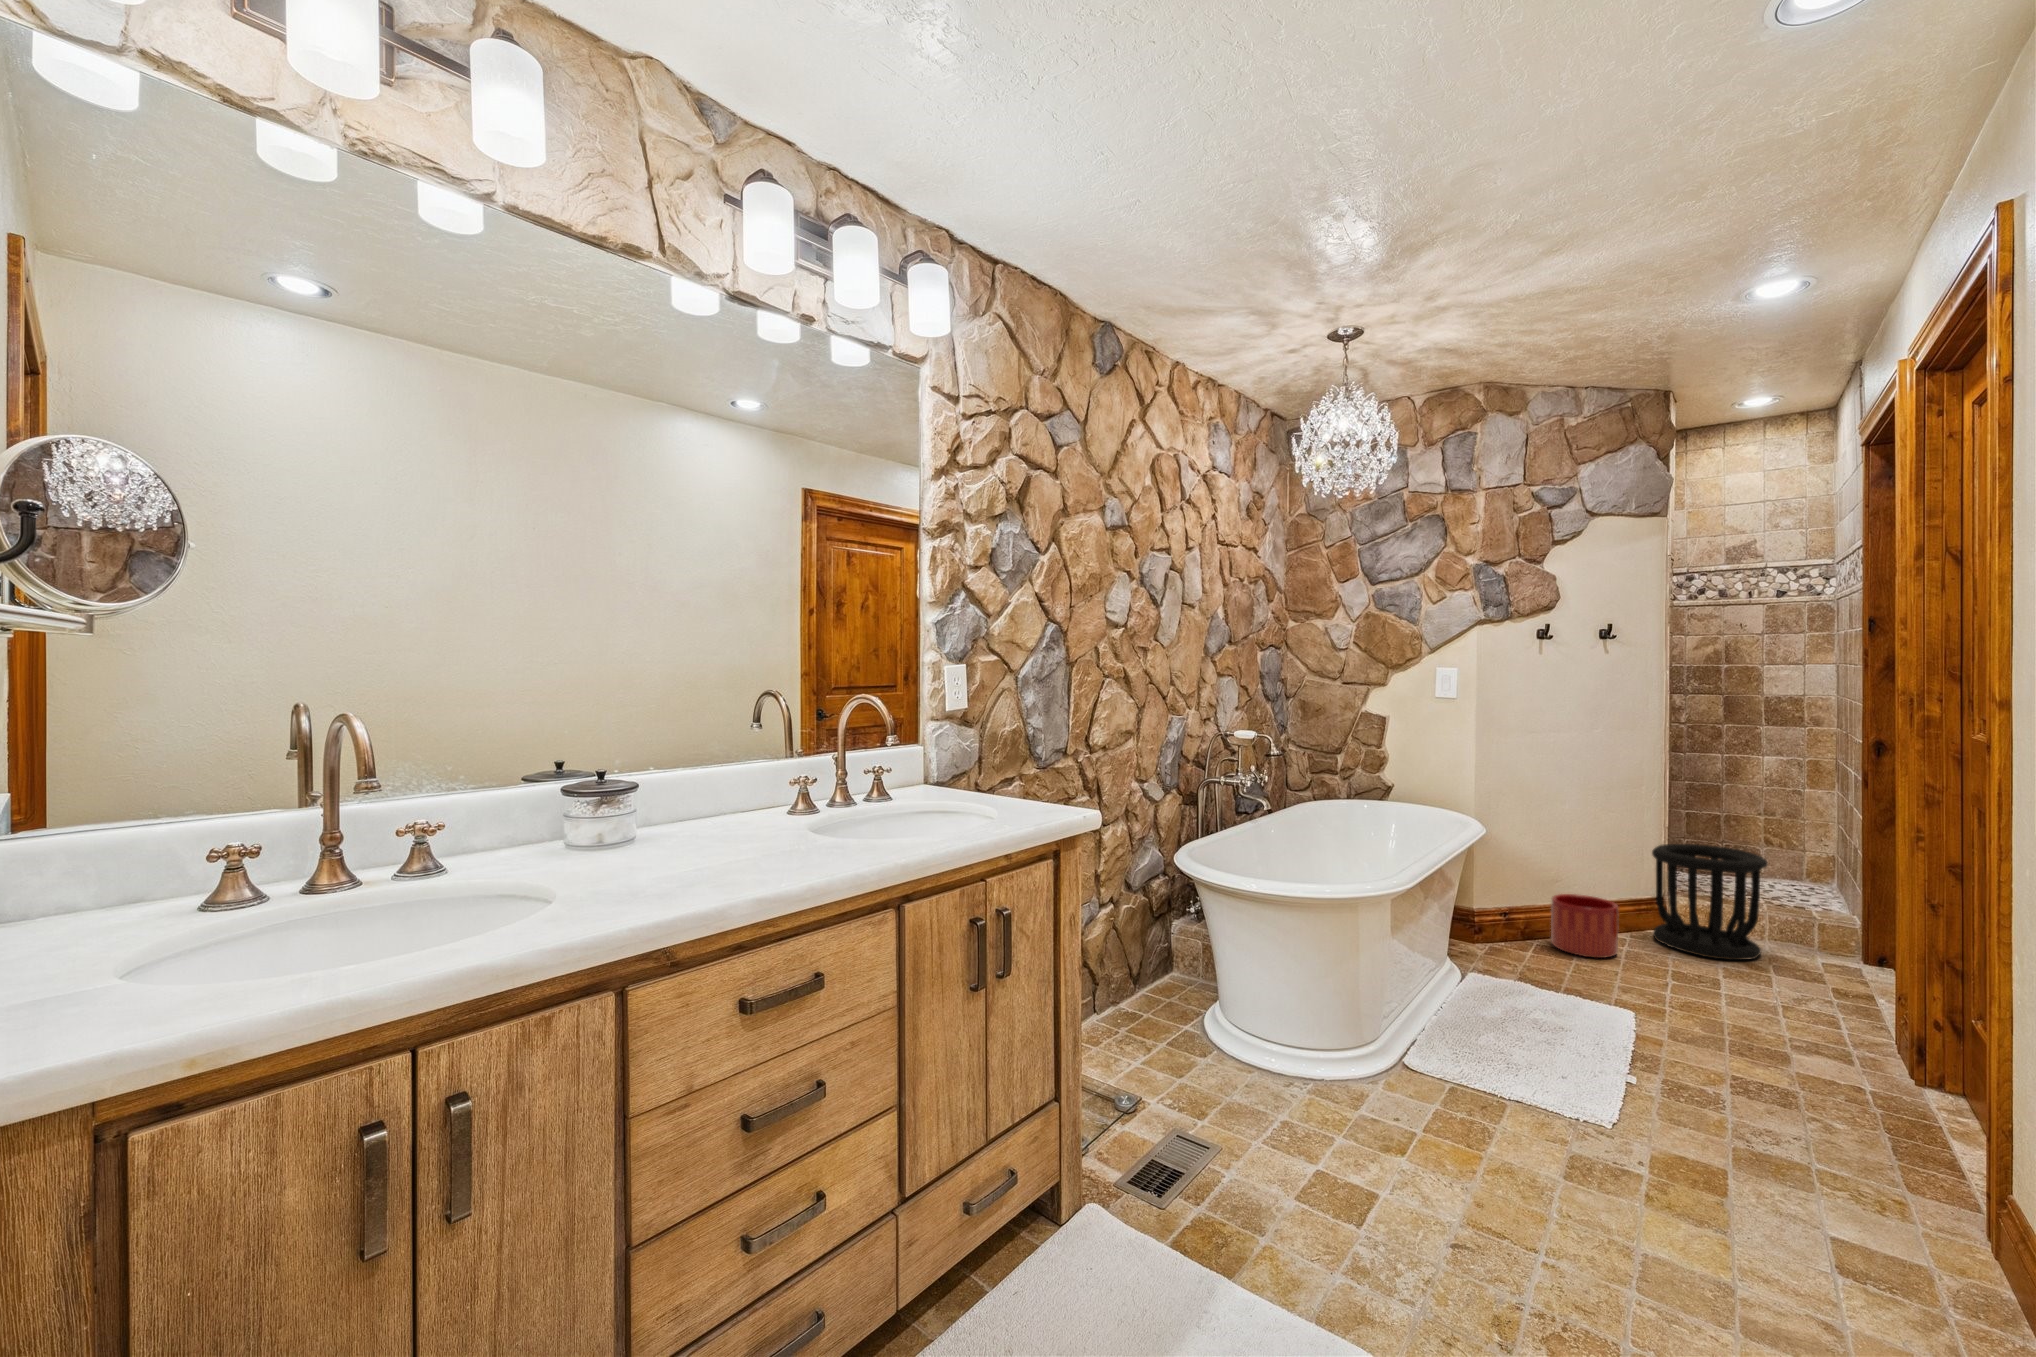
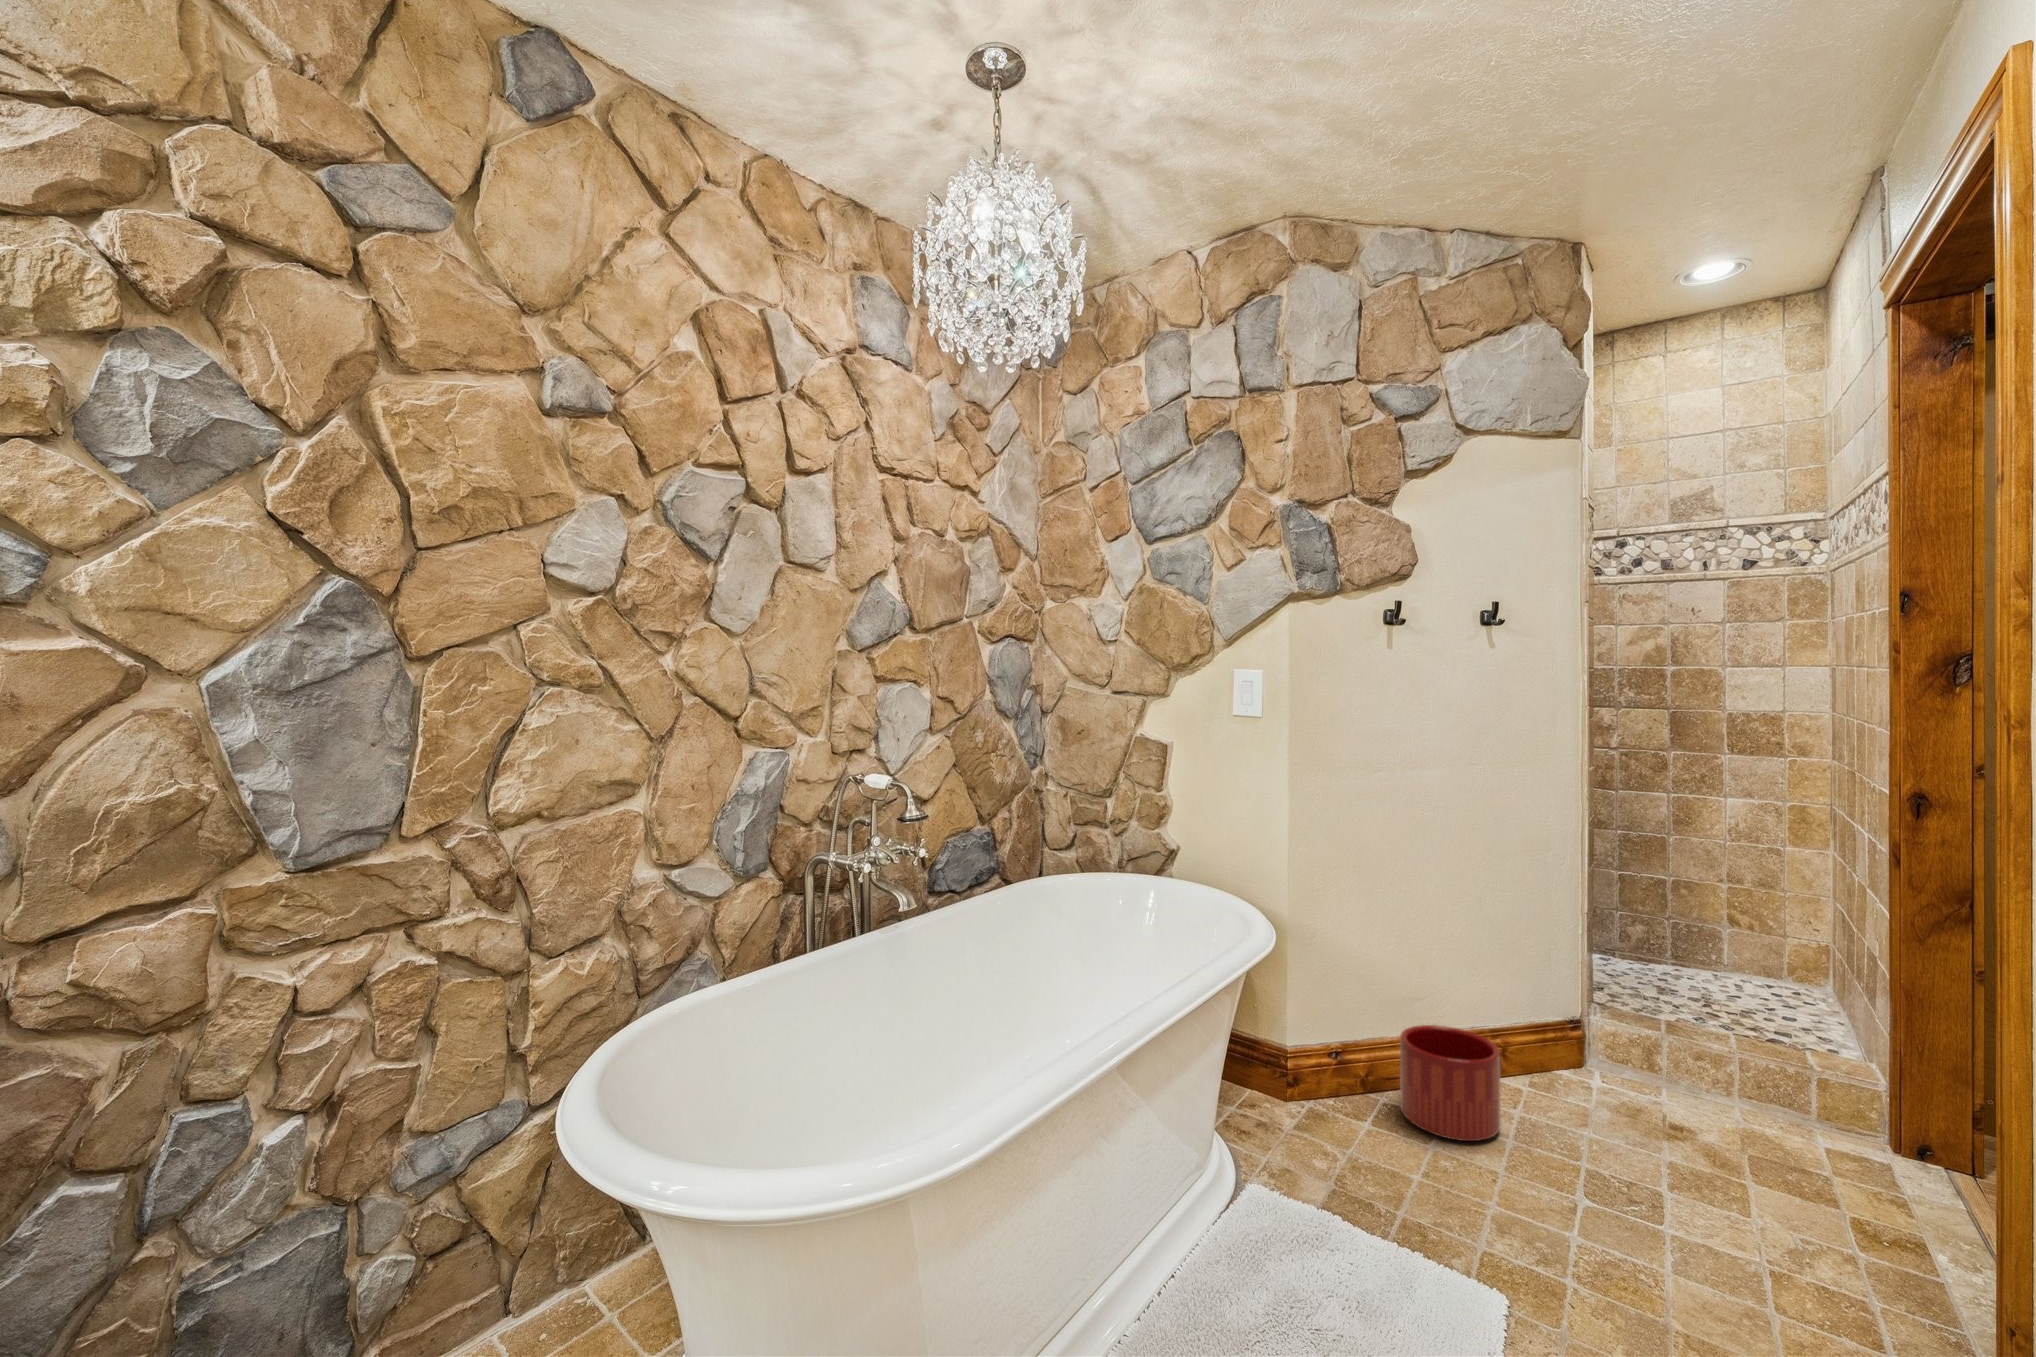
wastebasket: present [1652,844,1768,960] -> none [1558,942,1735,1146]

